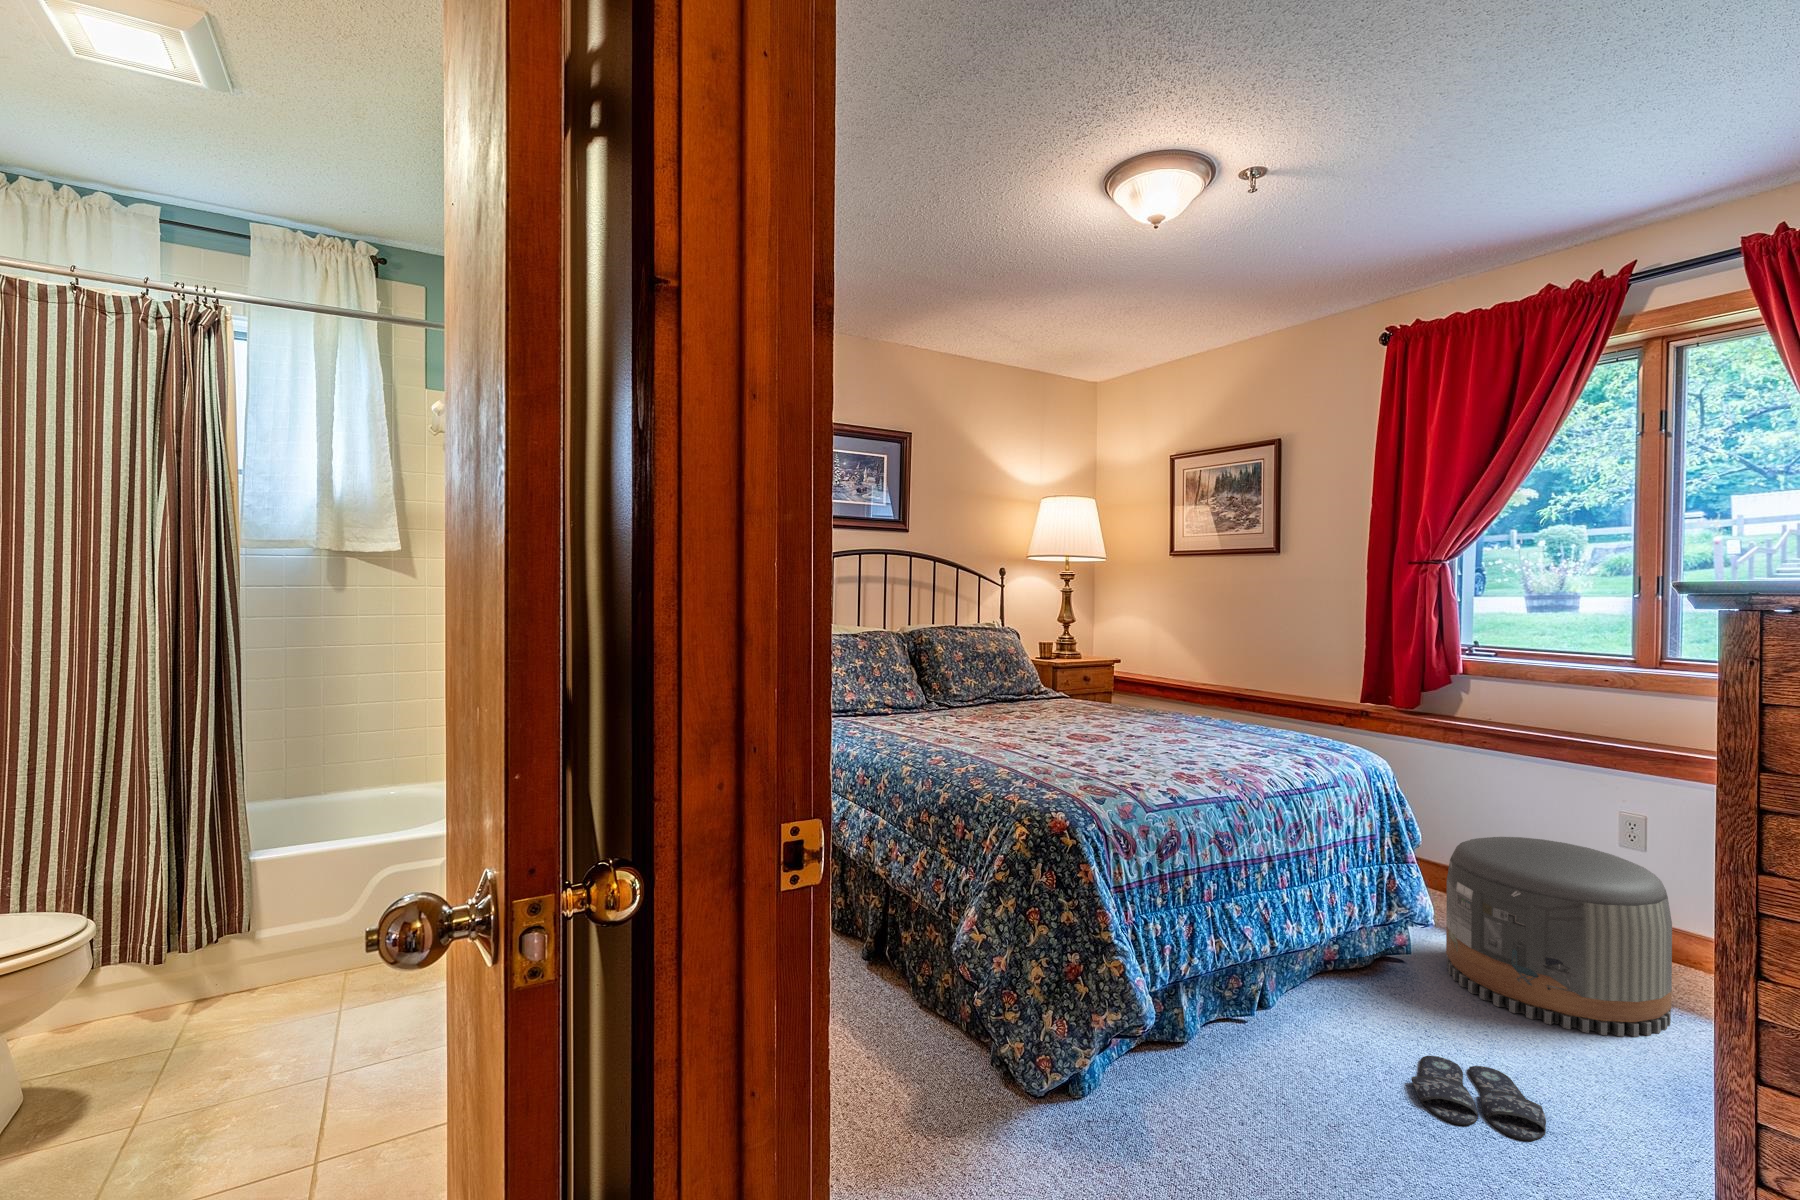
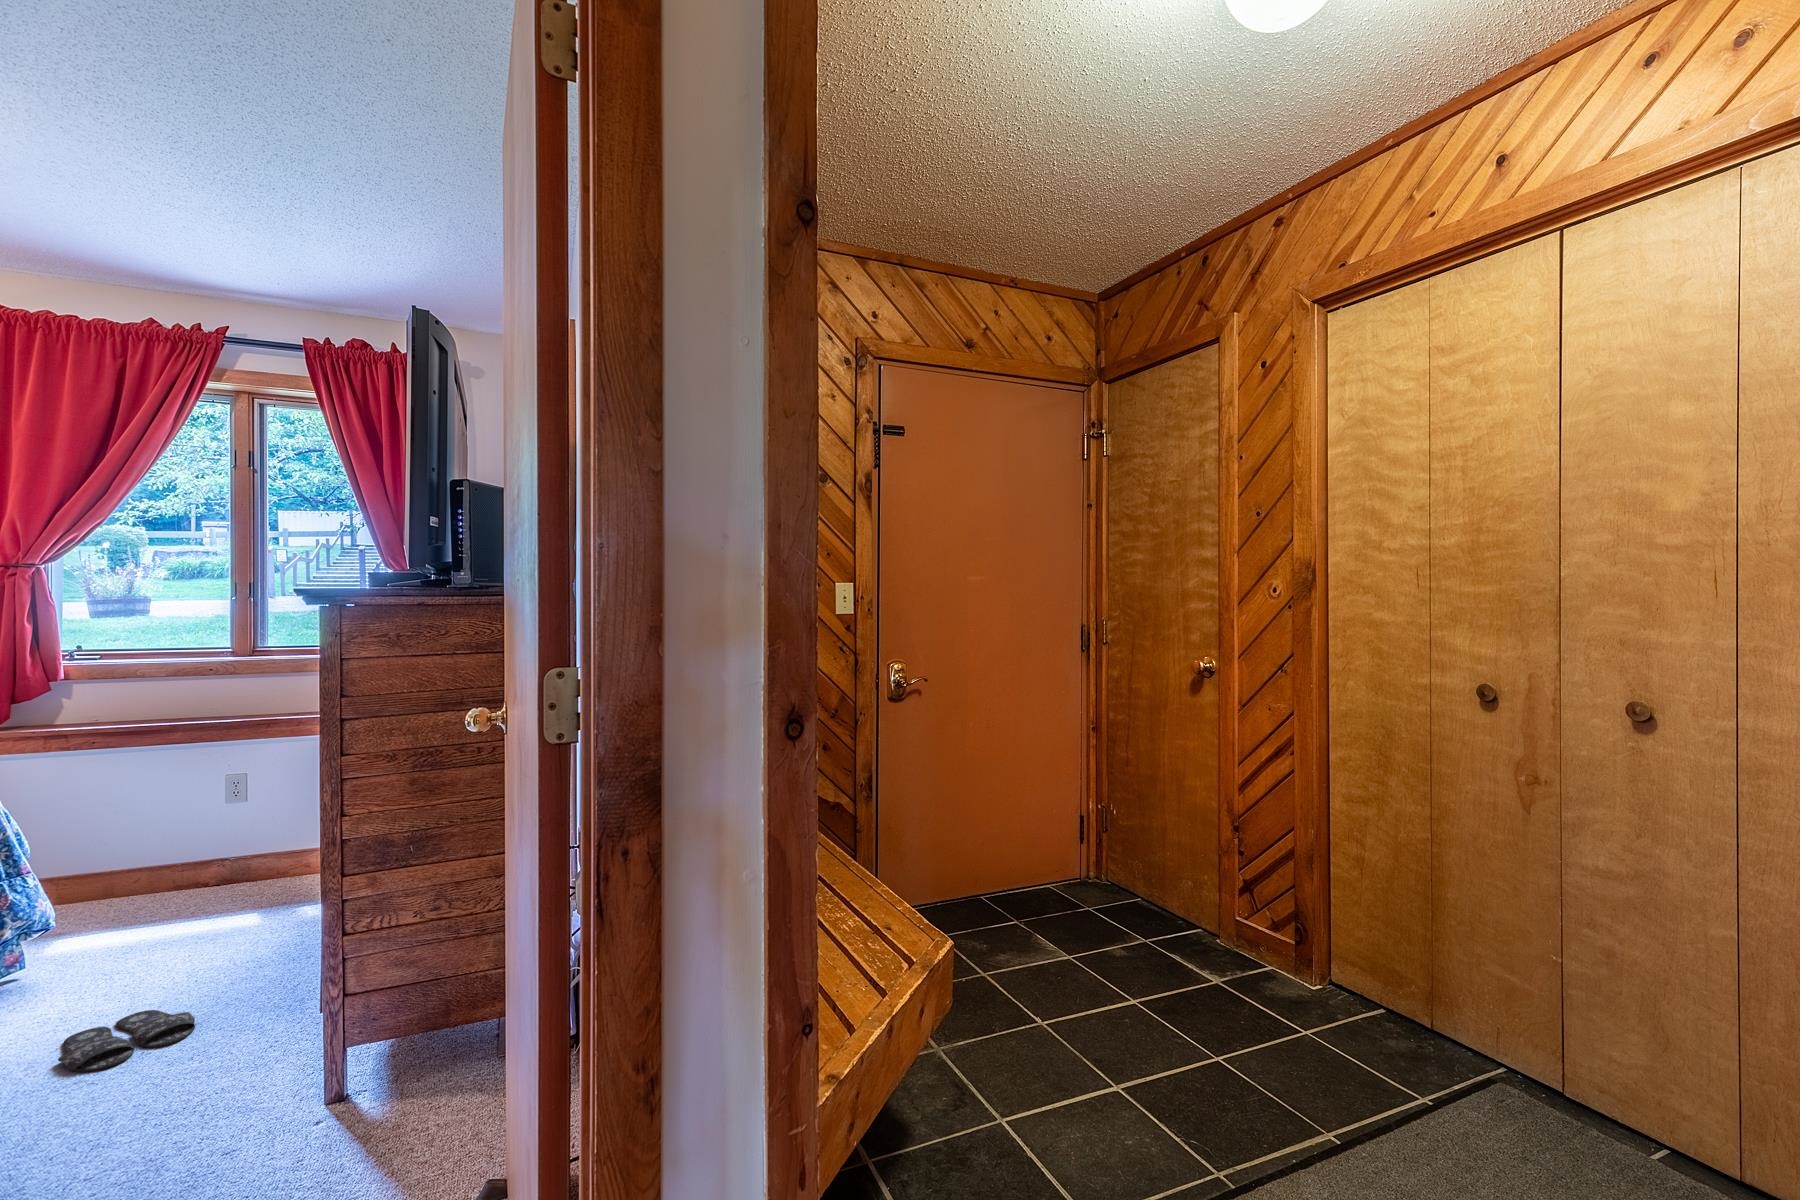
pouf: present [1446,837,1672,1037] -> none [68,807,274,972]

